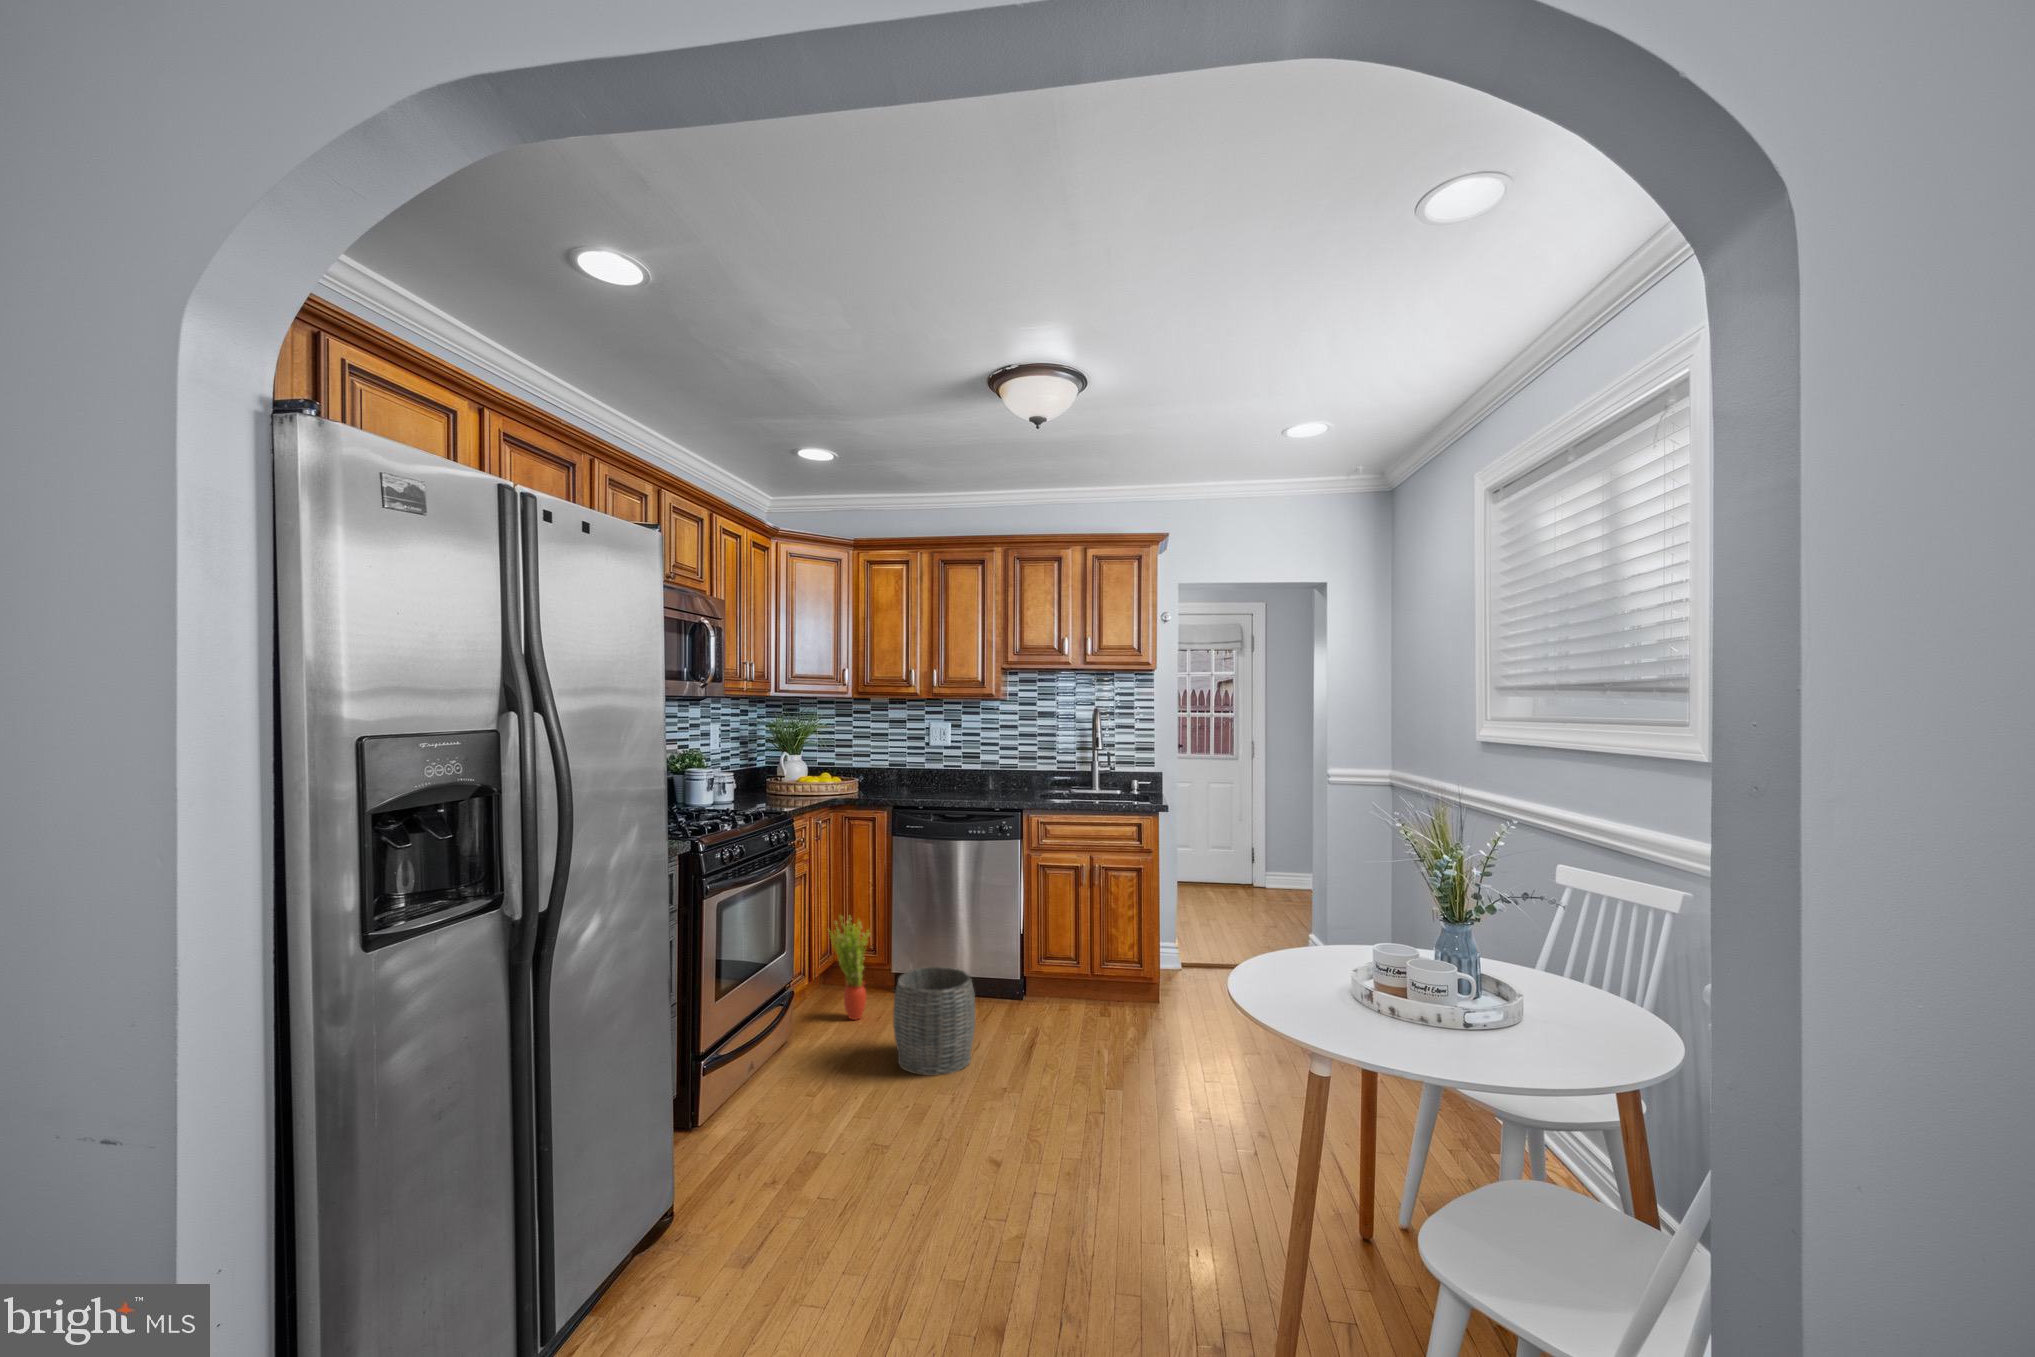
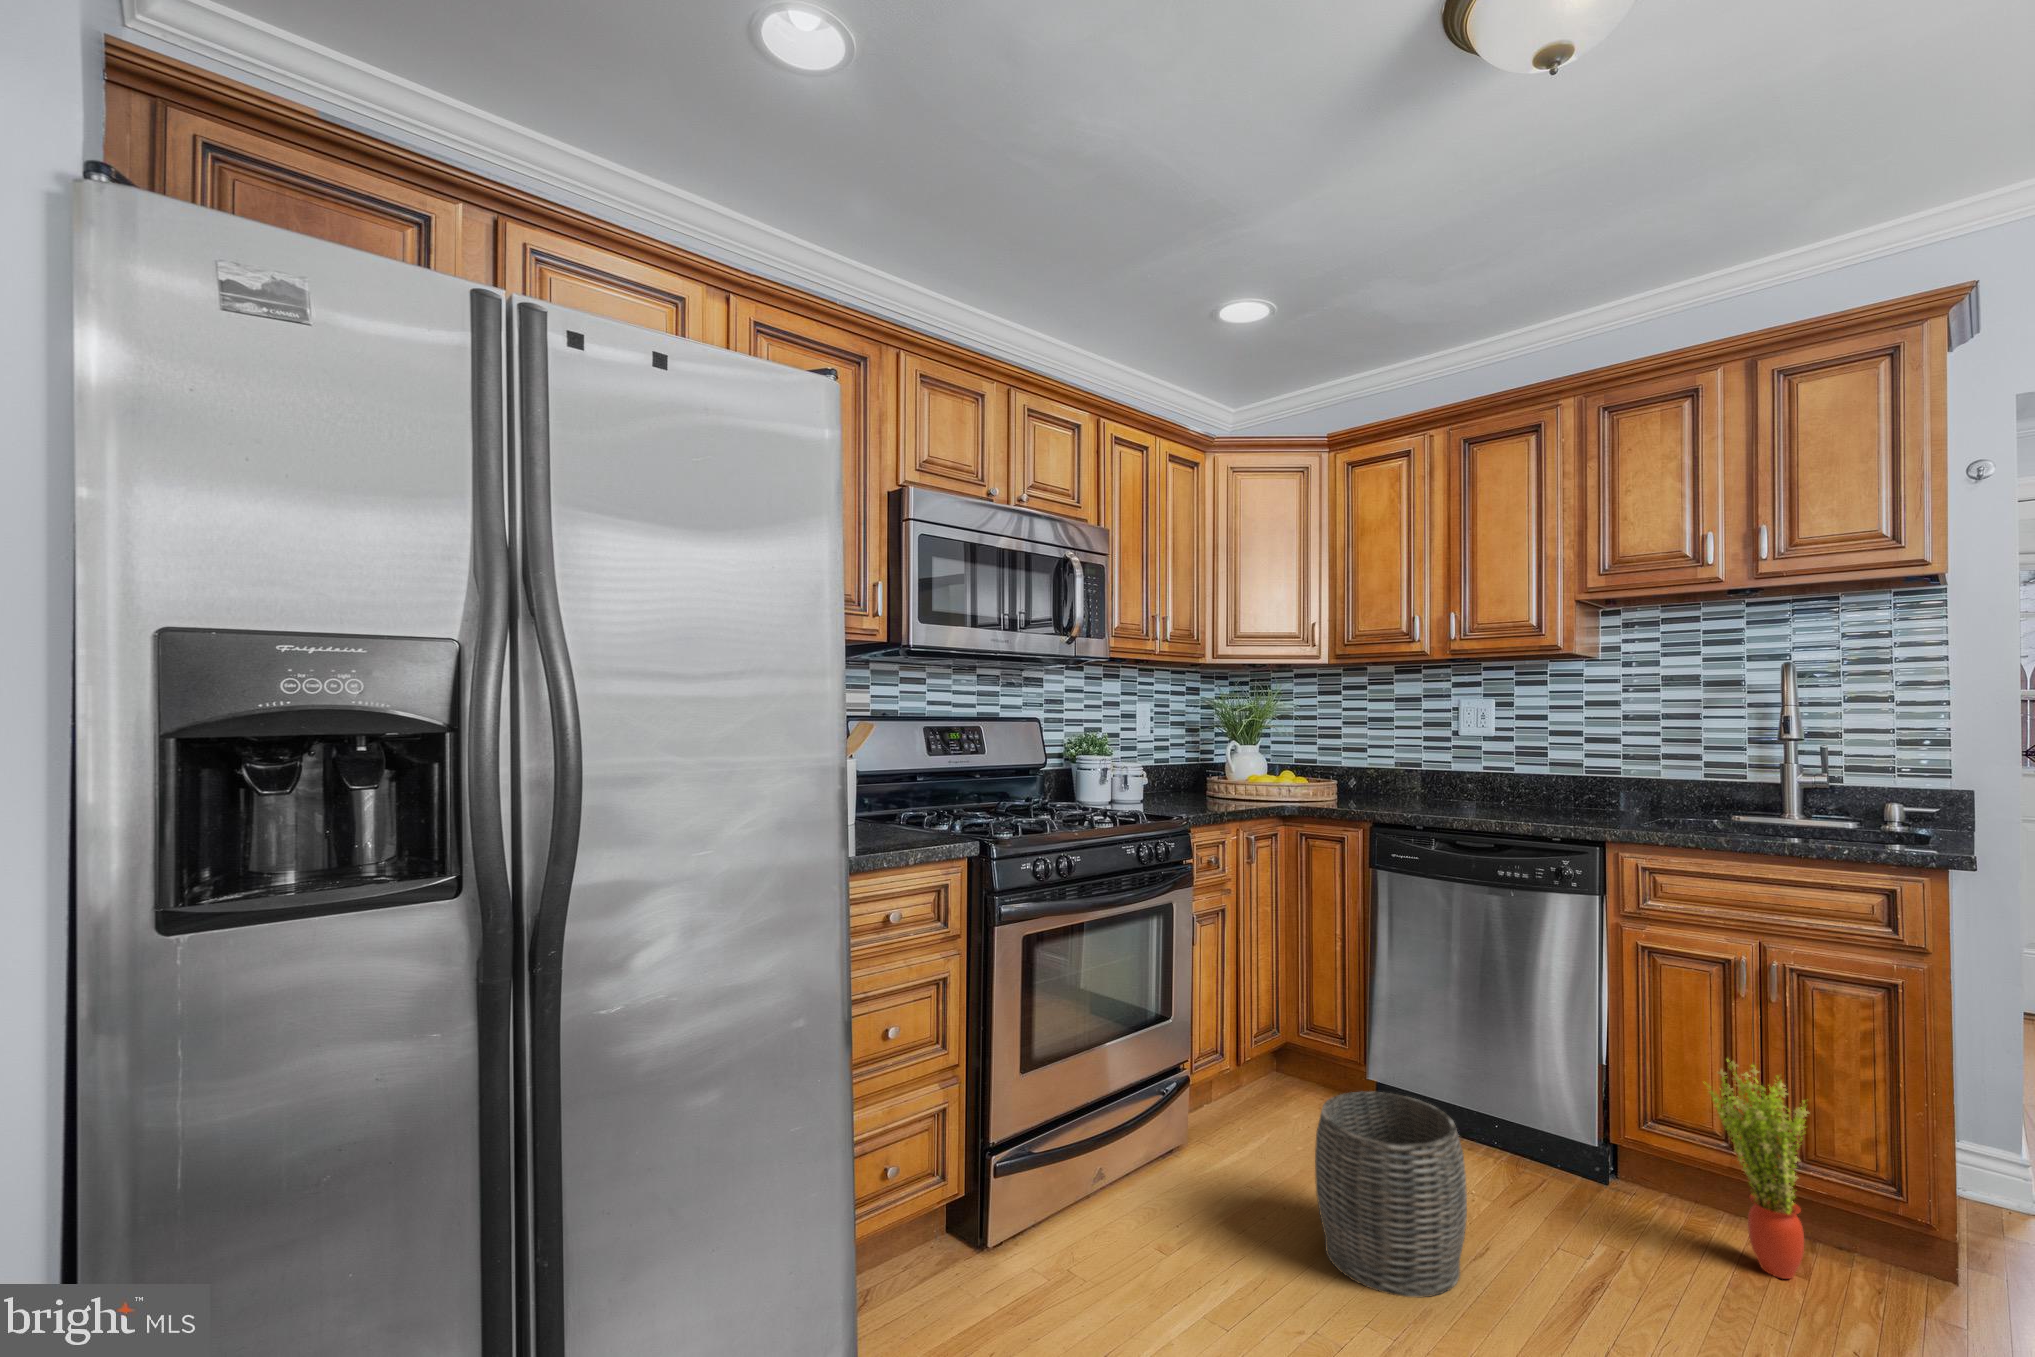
potted plant: present [830,916,870,1020] -> present [1708,1061,1809,1279]

